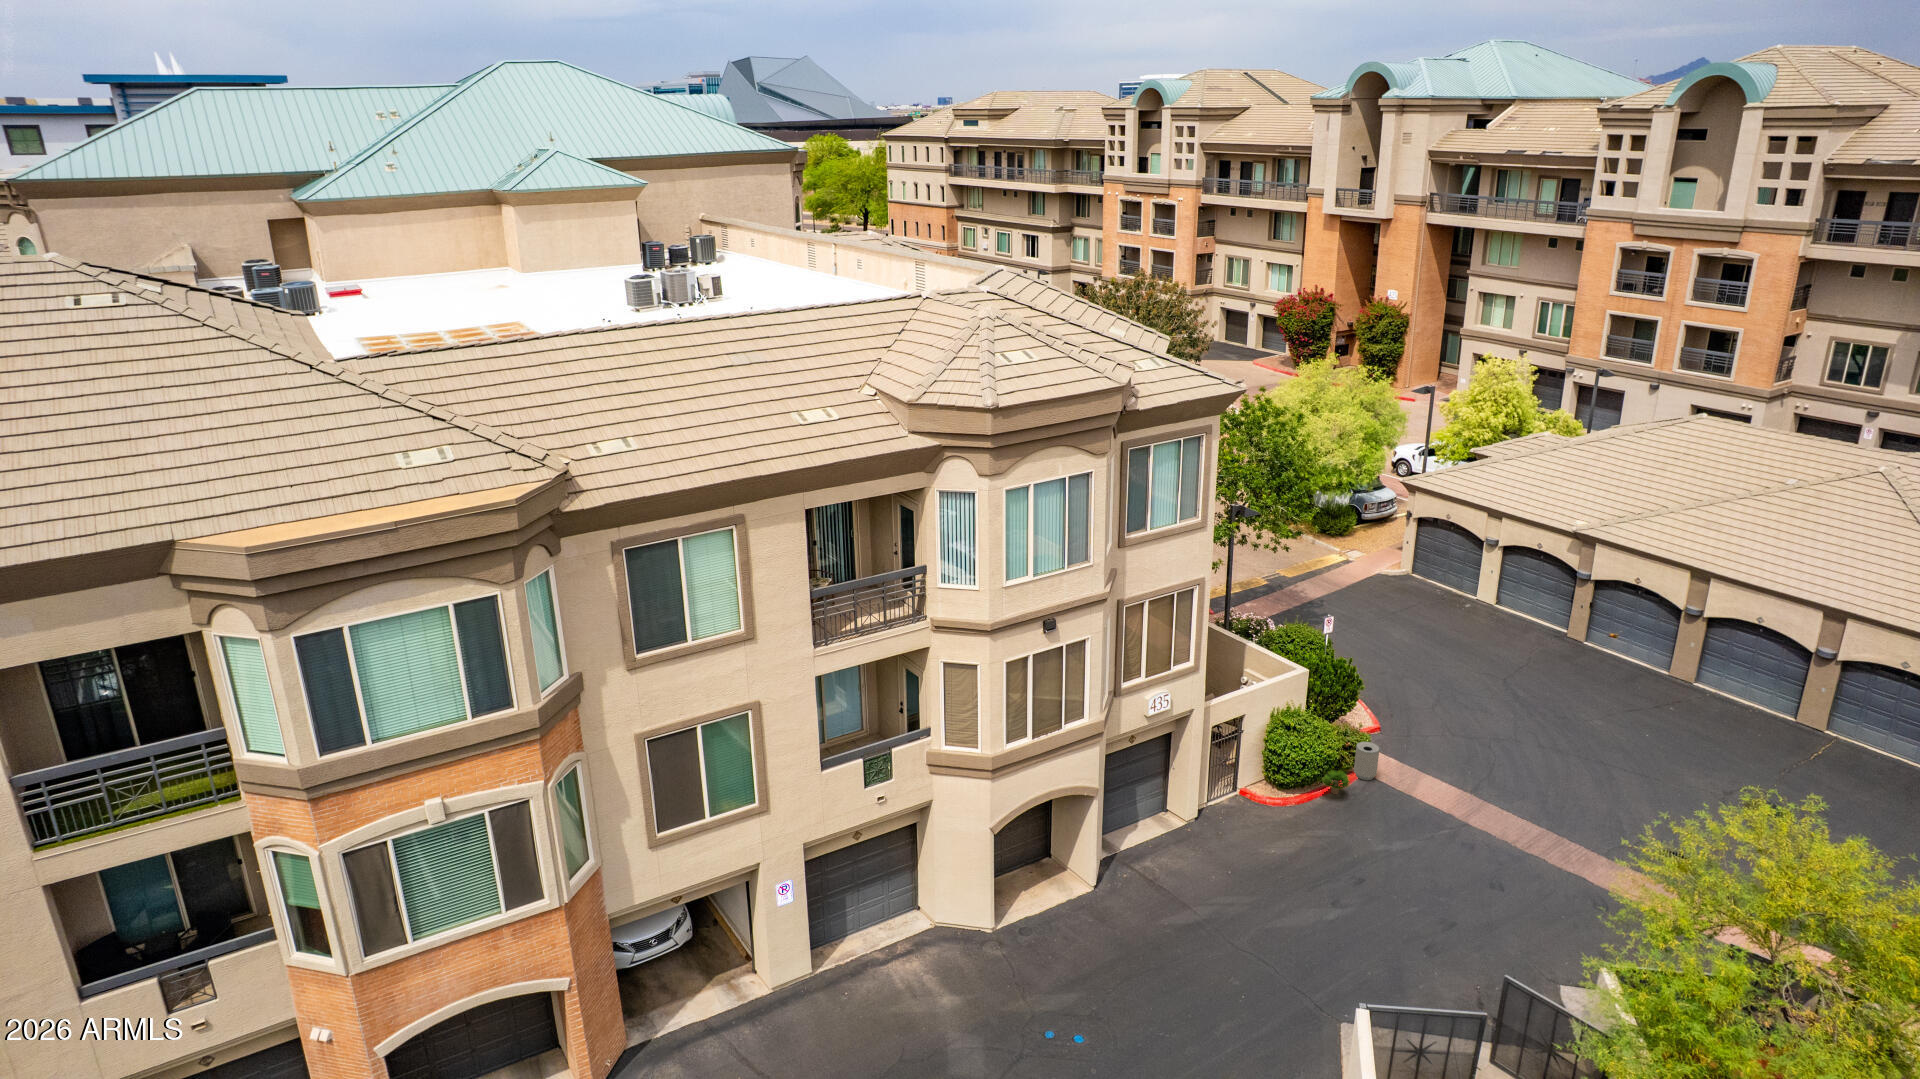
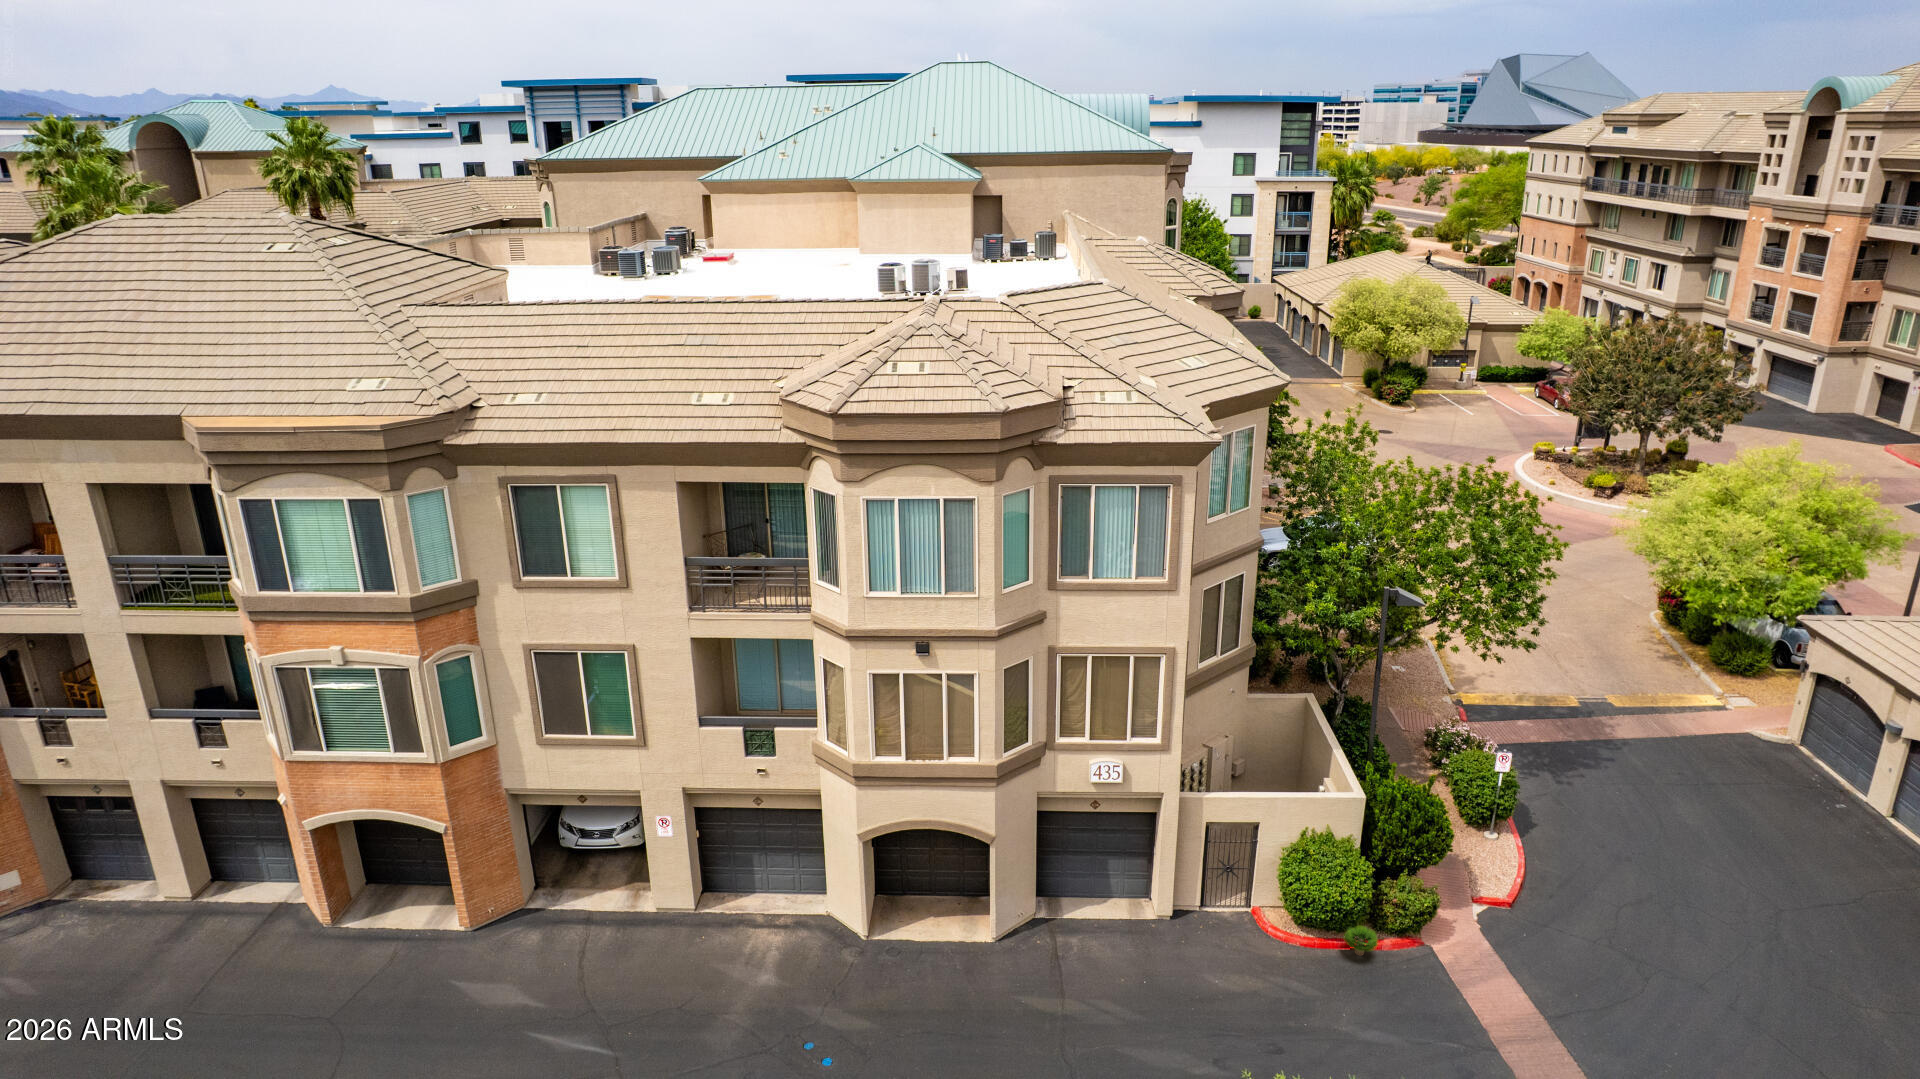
trash can: present [1354,742,1380,780] -> none [1405,907,1439,957]

